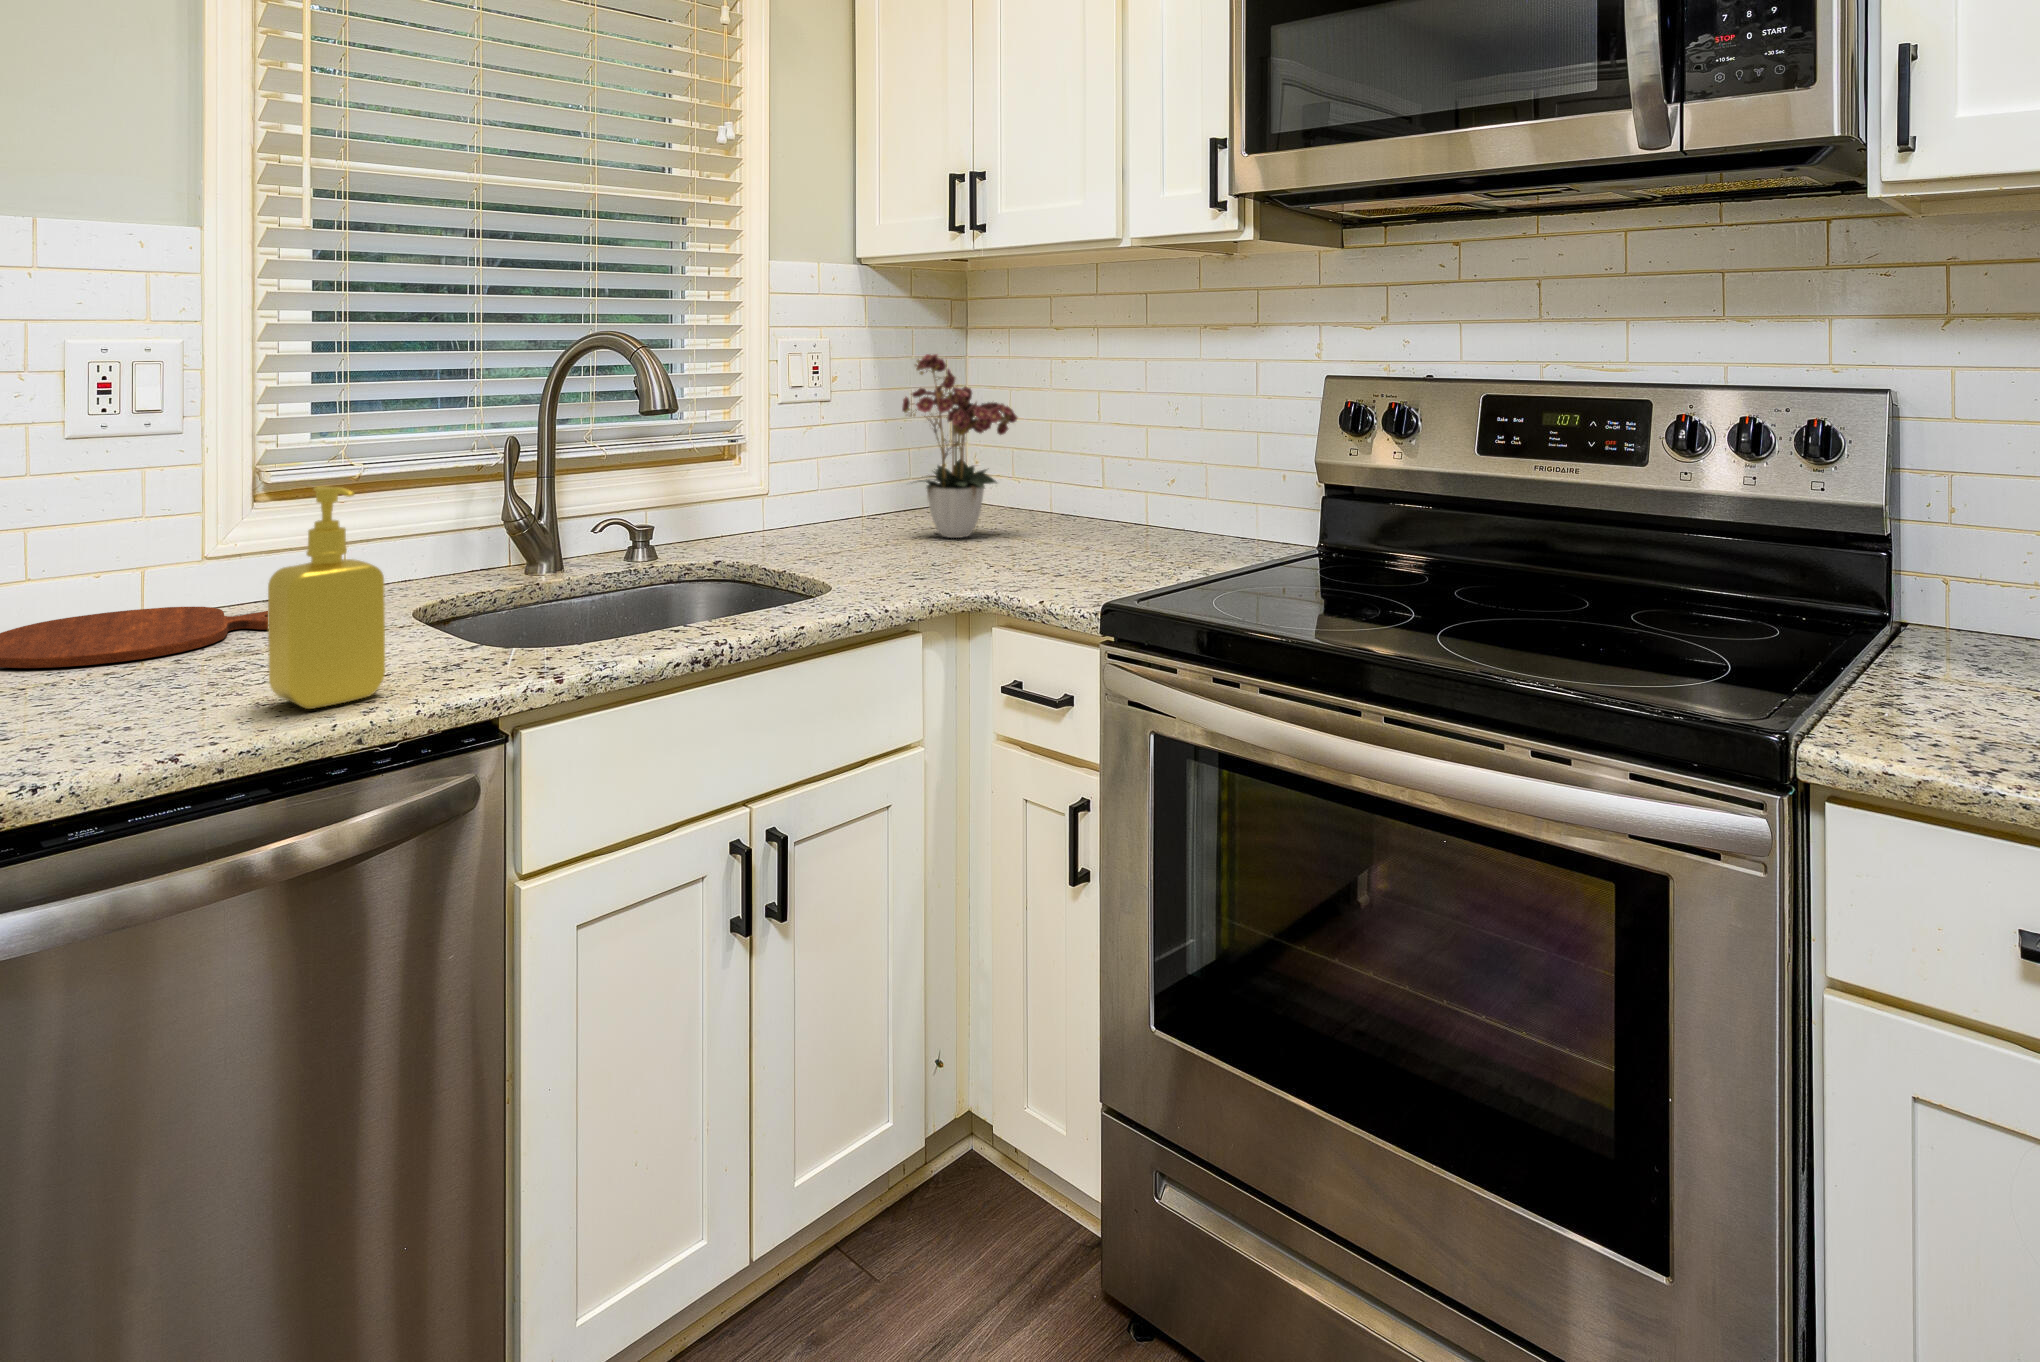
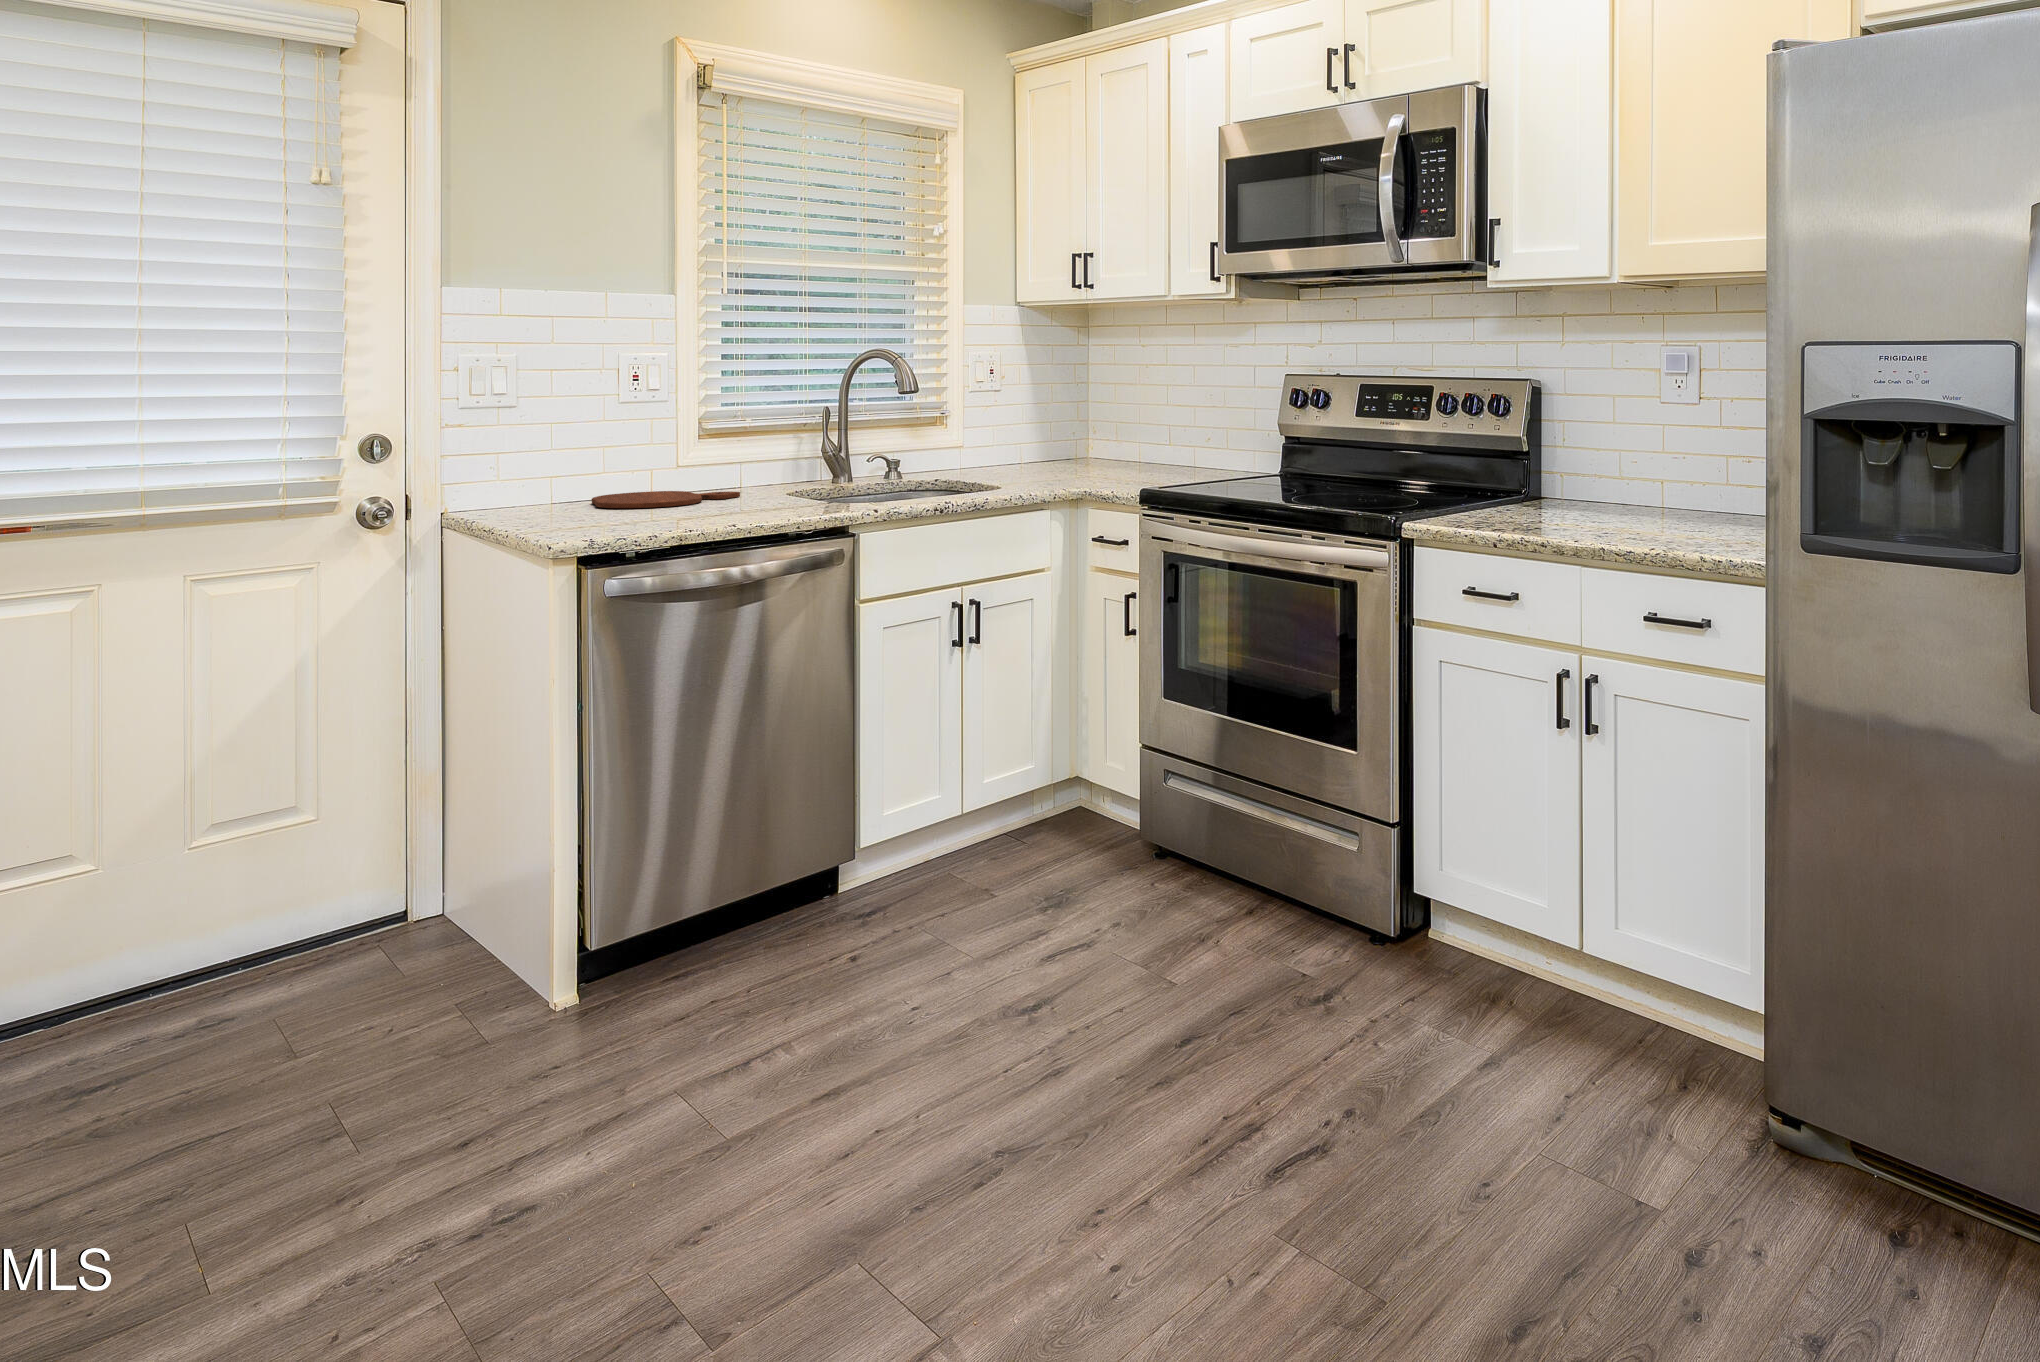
flower arrangement: present [902,354,1017,538] -> none [1040,357,1119,472]
soap dispenser: present [268,486,385,709] -> none [753,419,801,516]

